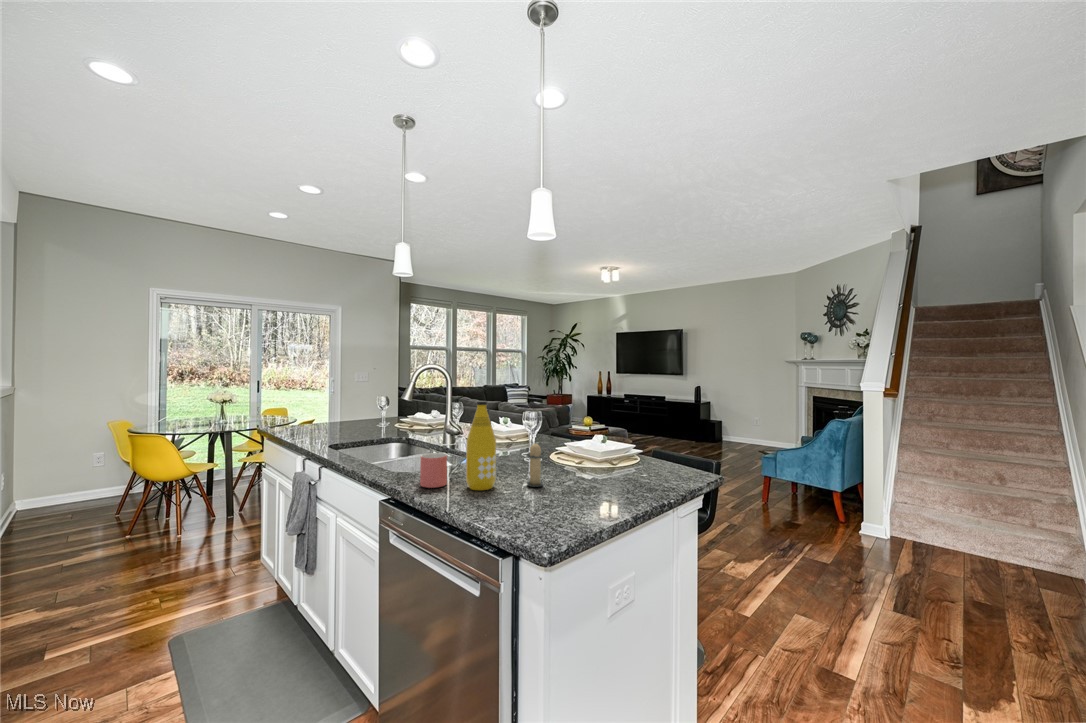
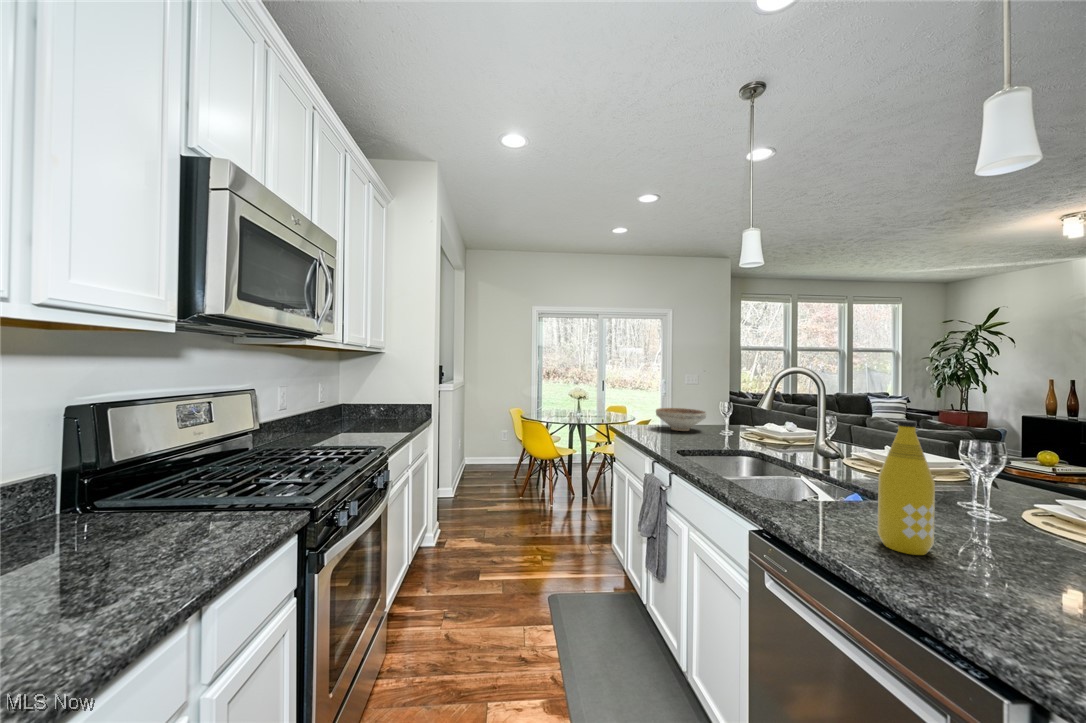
decorative bowl: none [311,406,362,428] -> present [656,408,706,431]
candle: present [527,443,544,487] -> none [992,493,1045,574]
mug: present [420,453,447,488] -> none [800,483,844,532]

